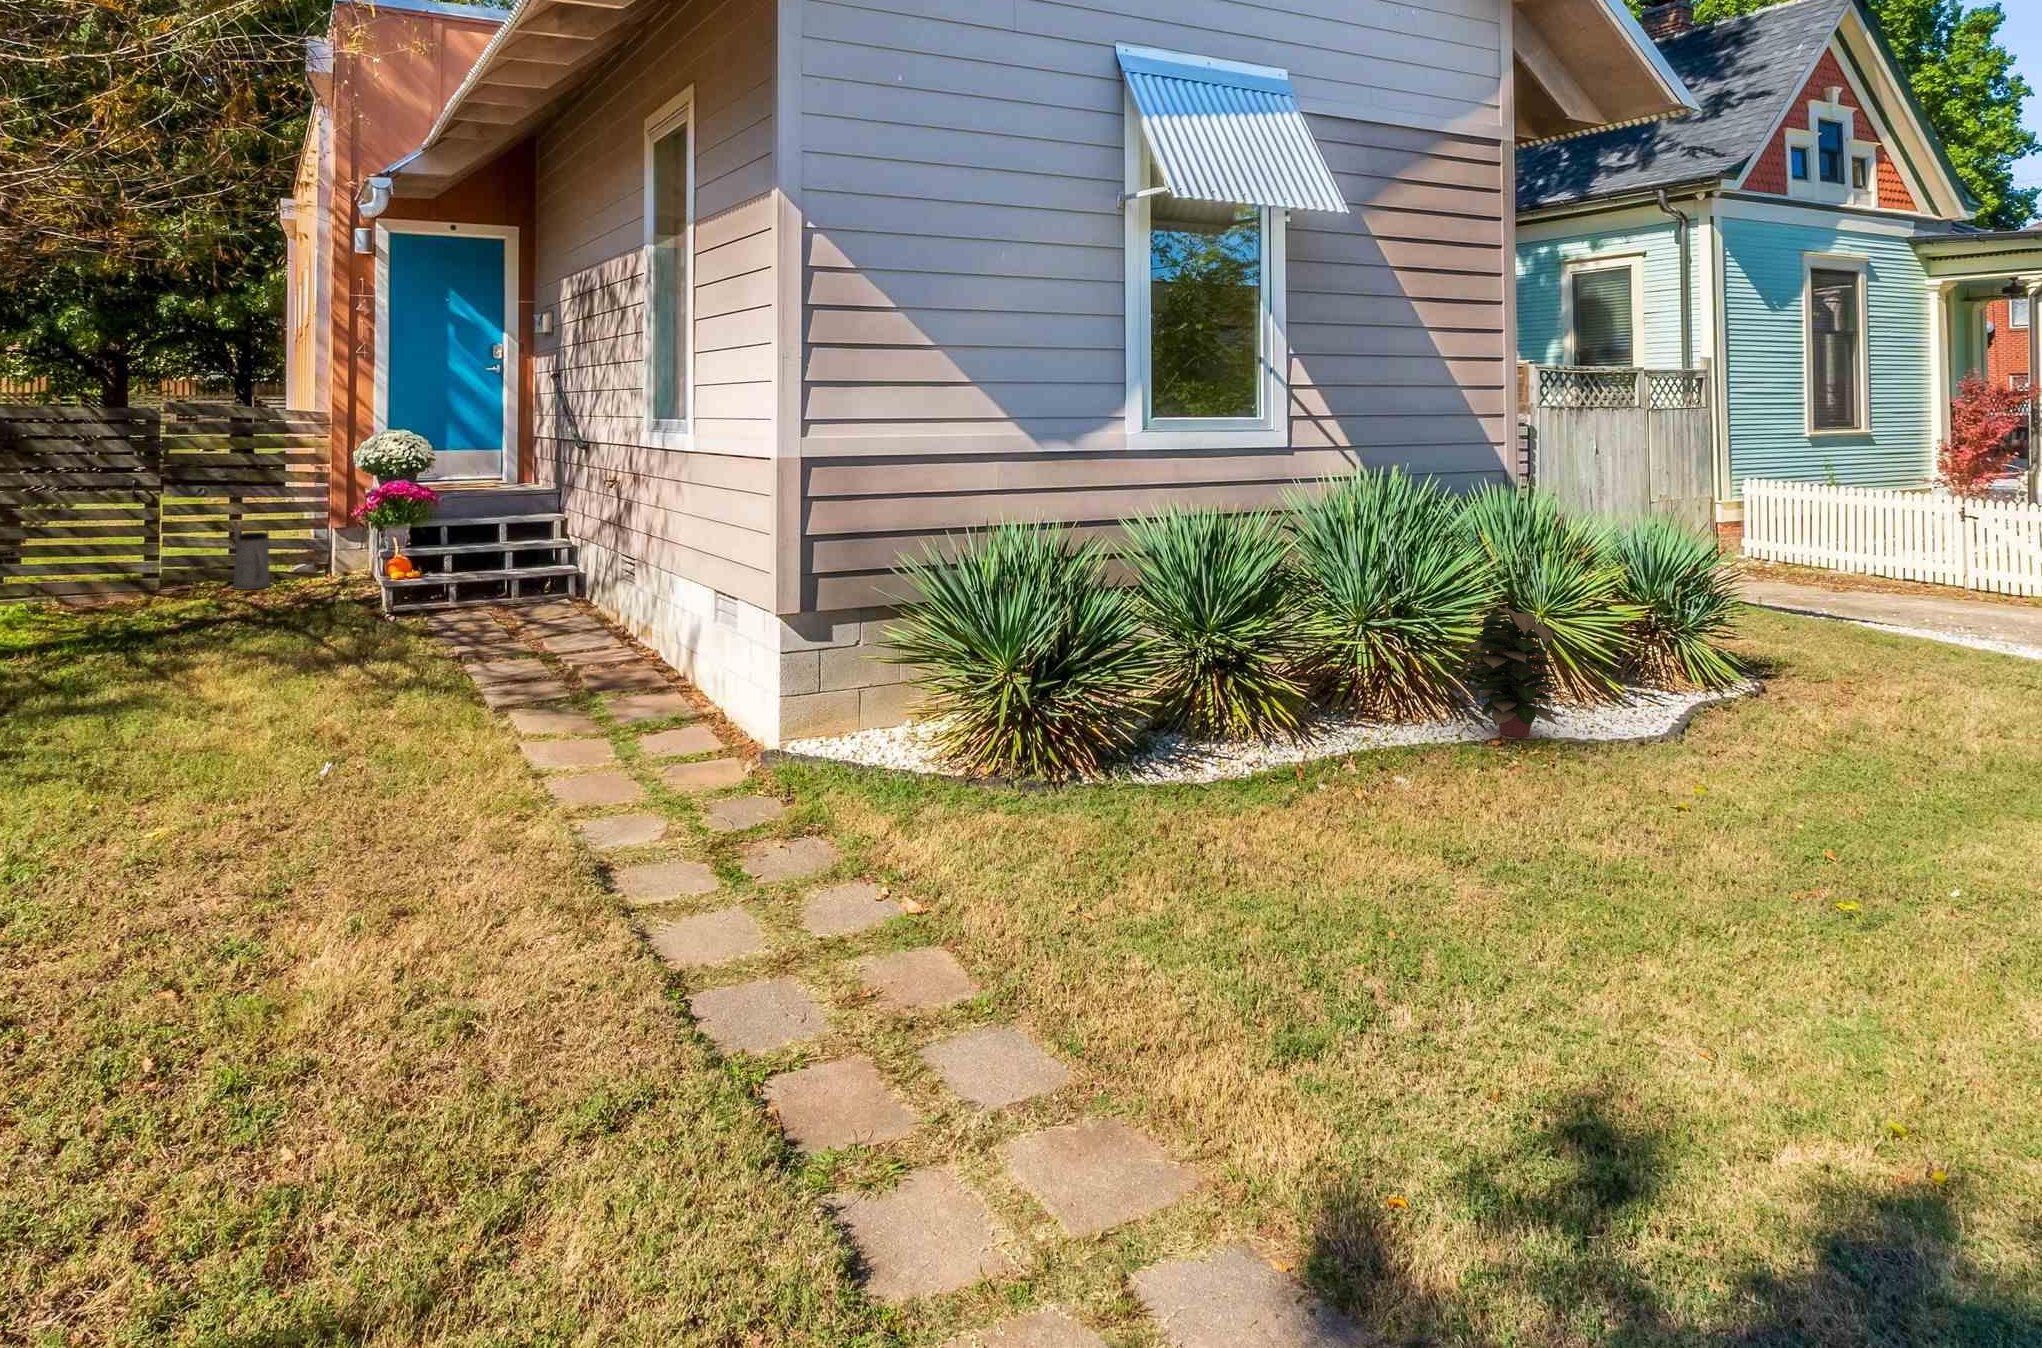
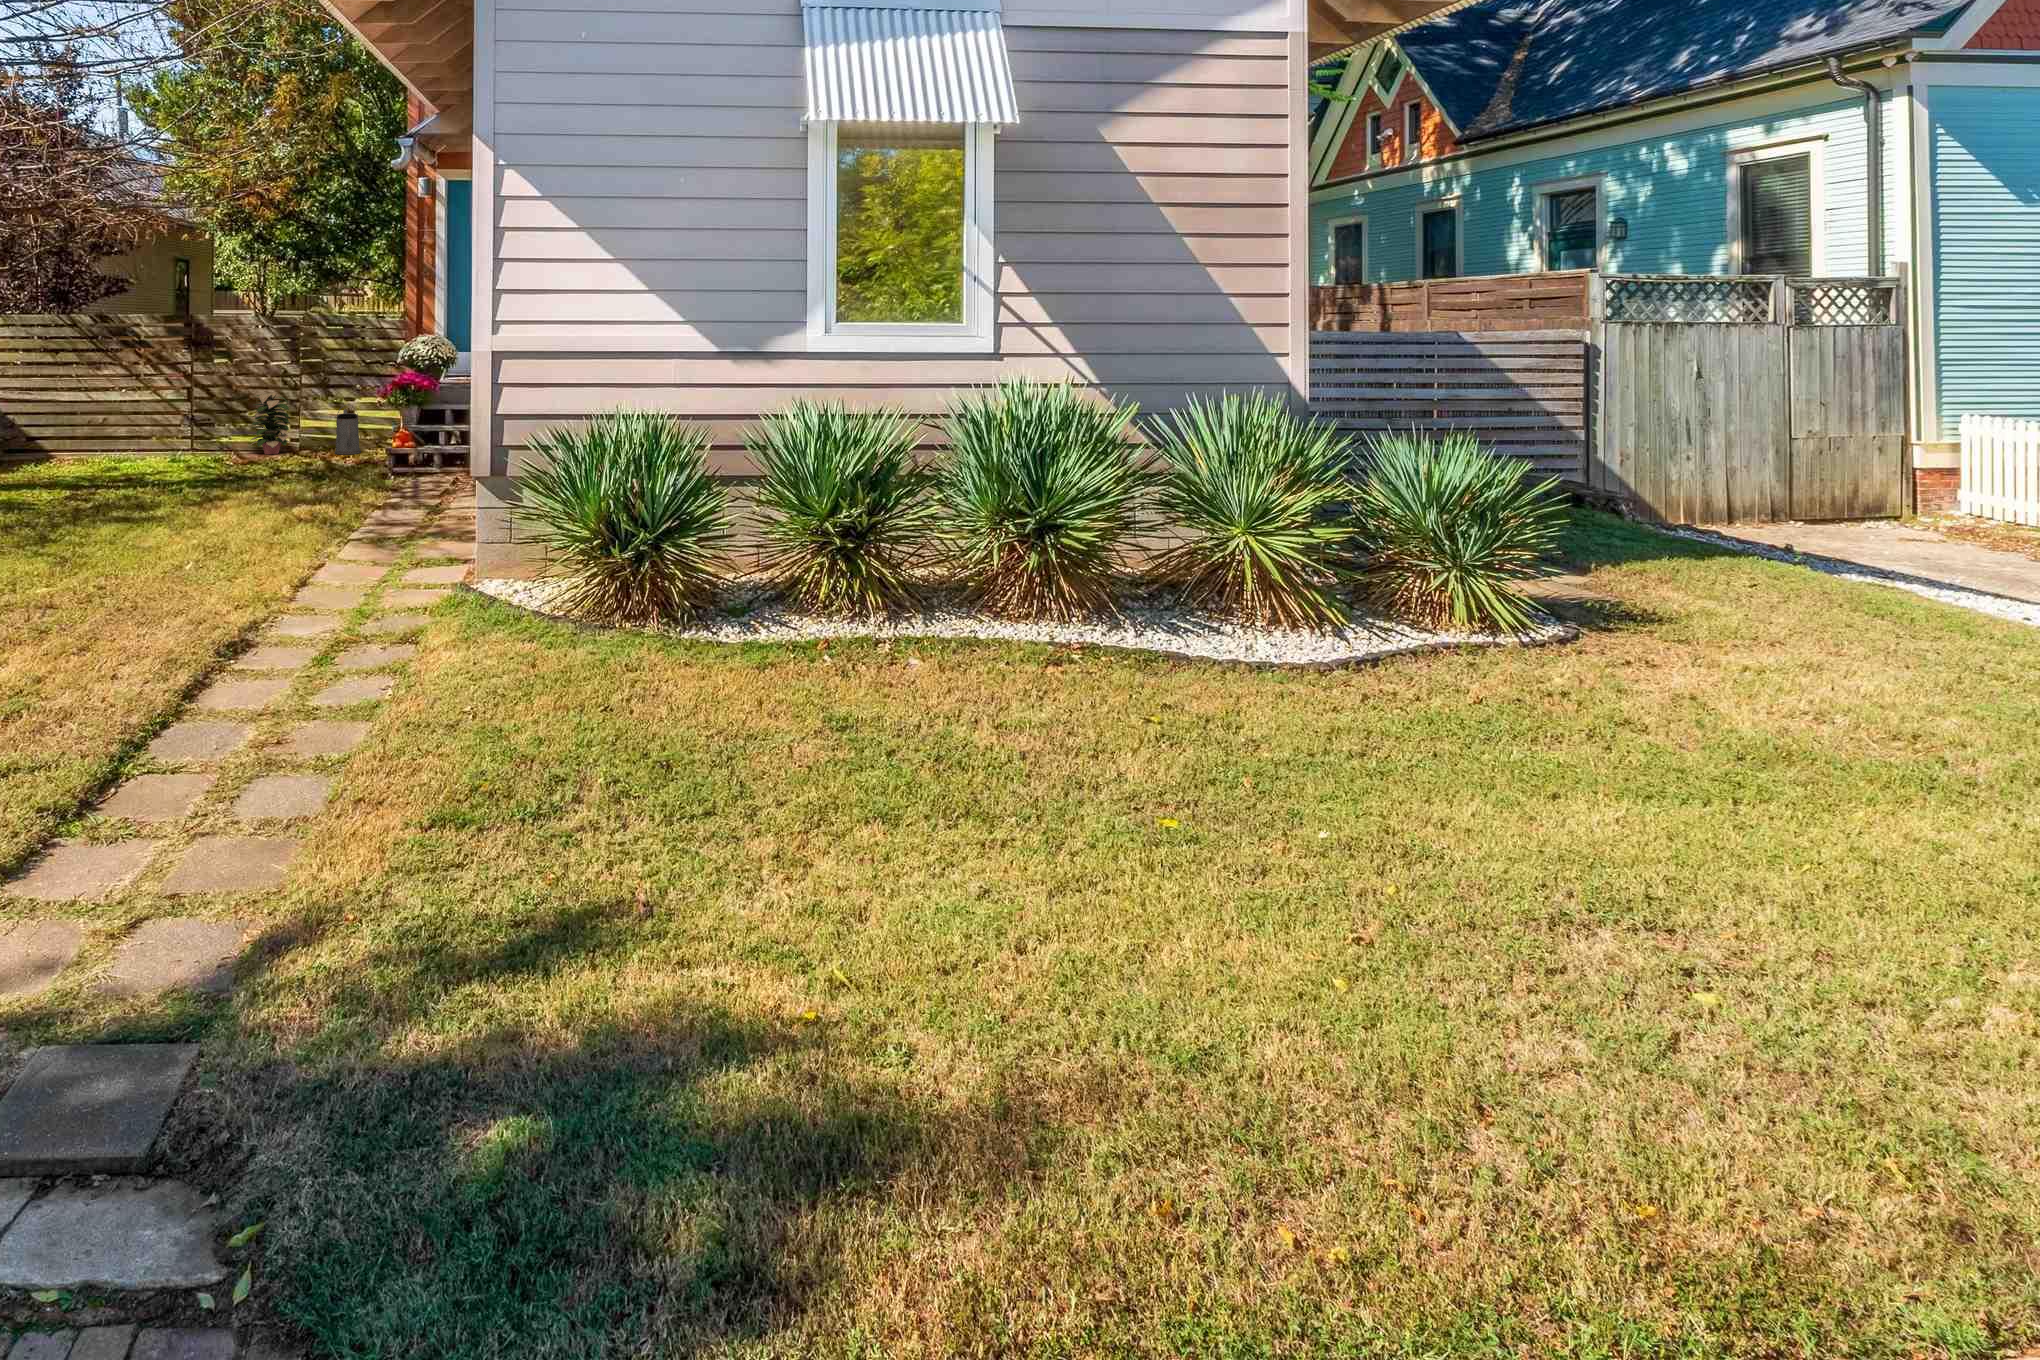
decorative plant: present [1466,608,1558,737] -> present [249,393,291,454]

